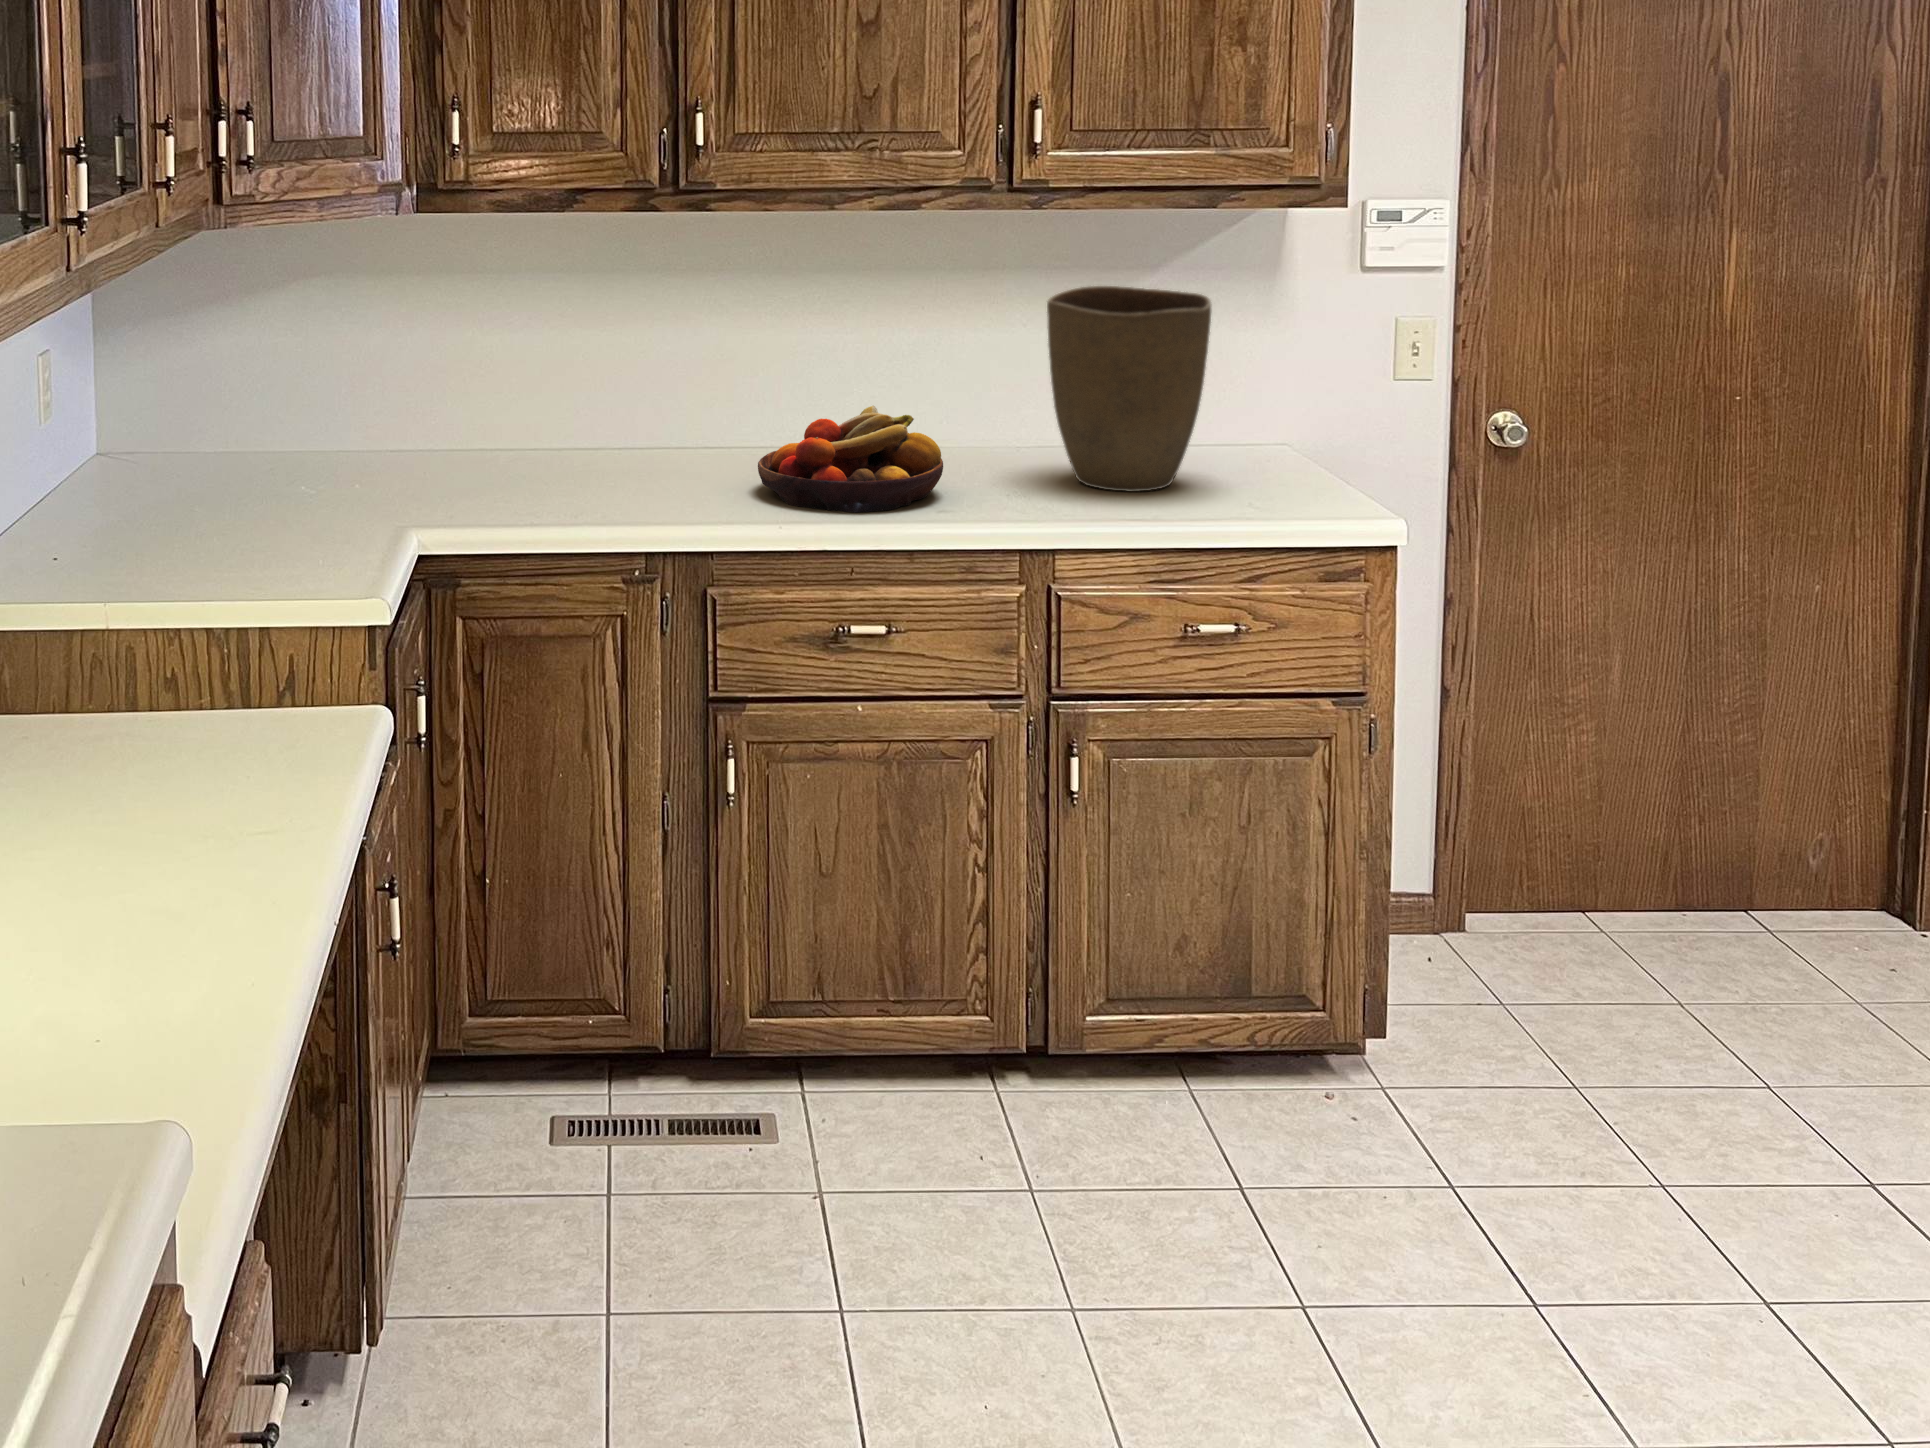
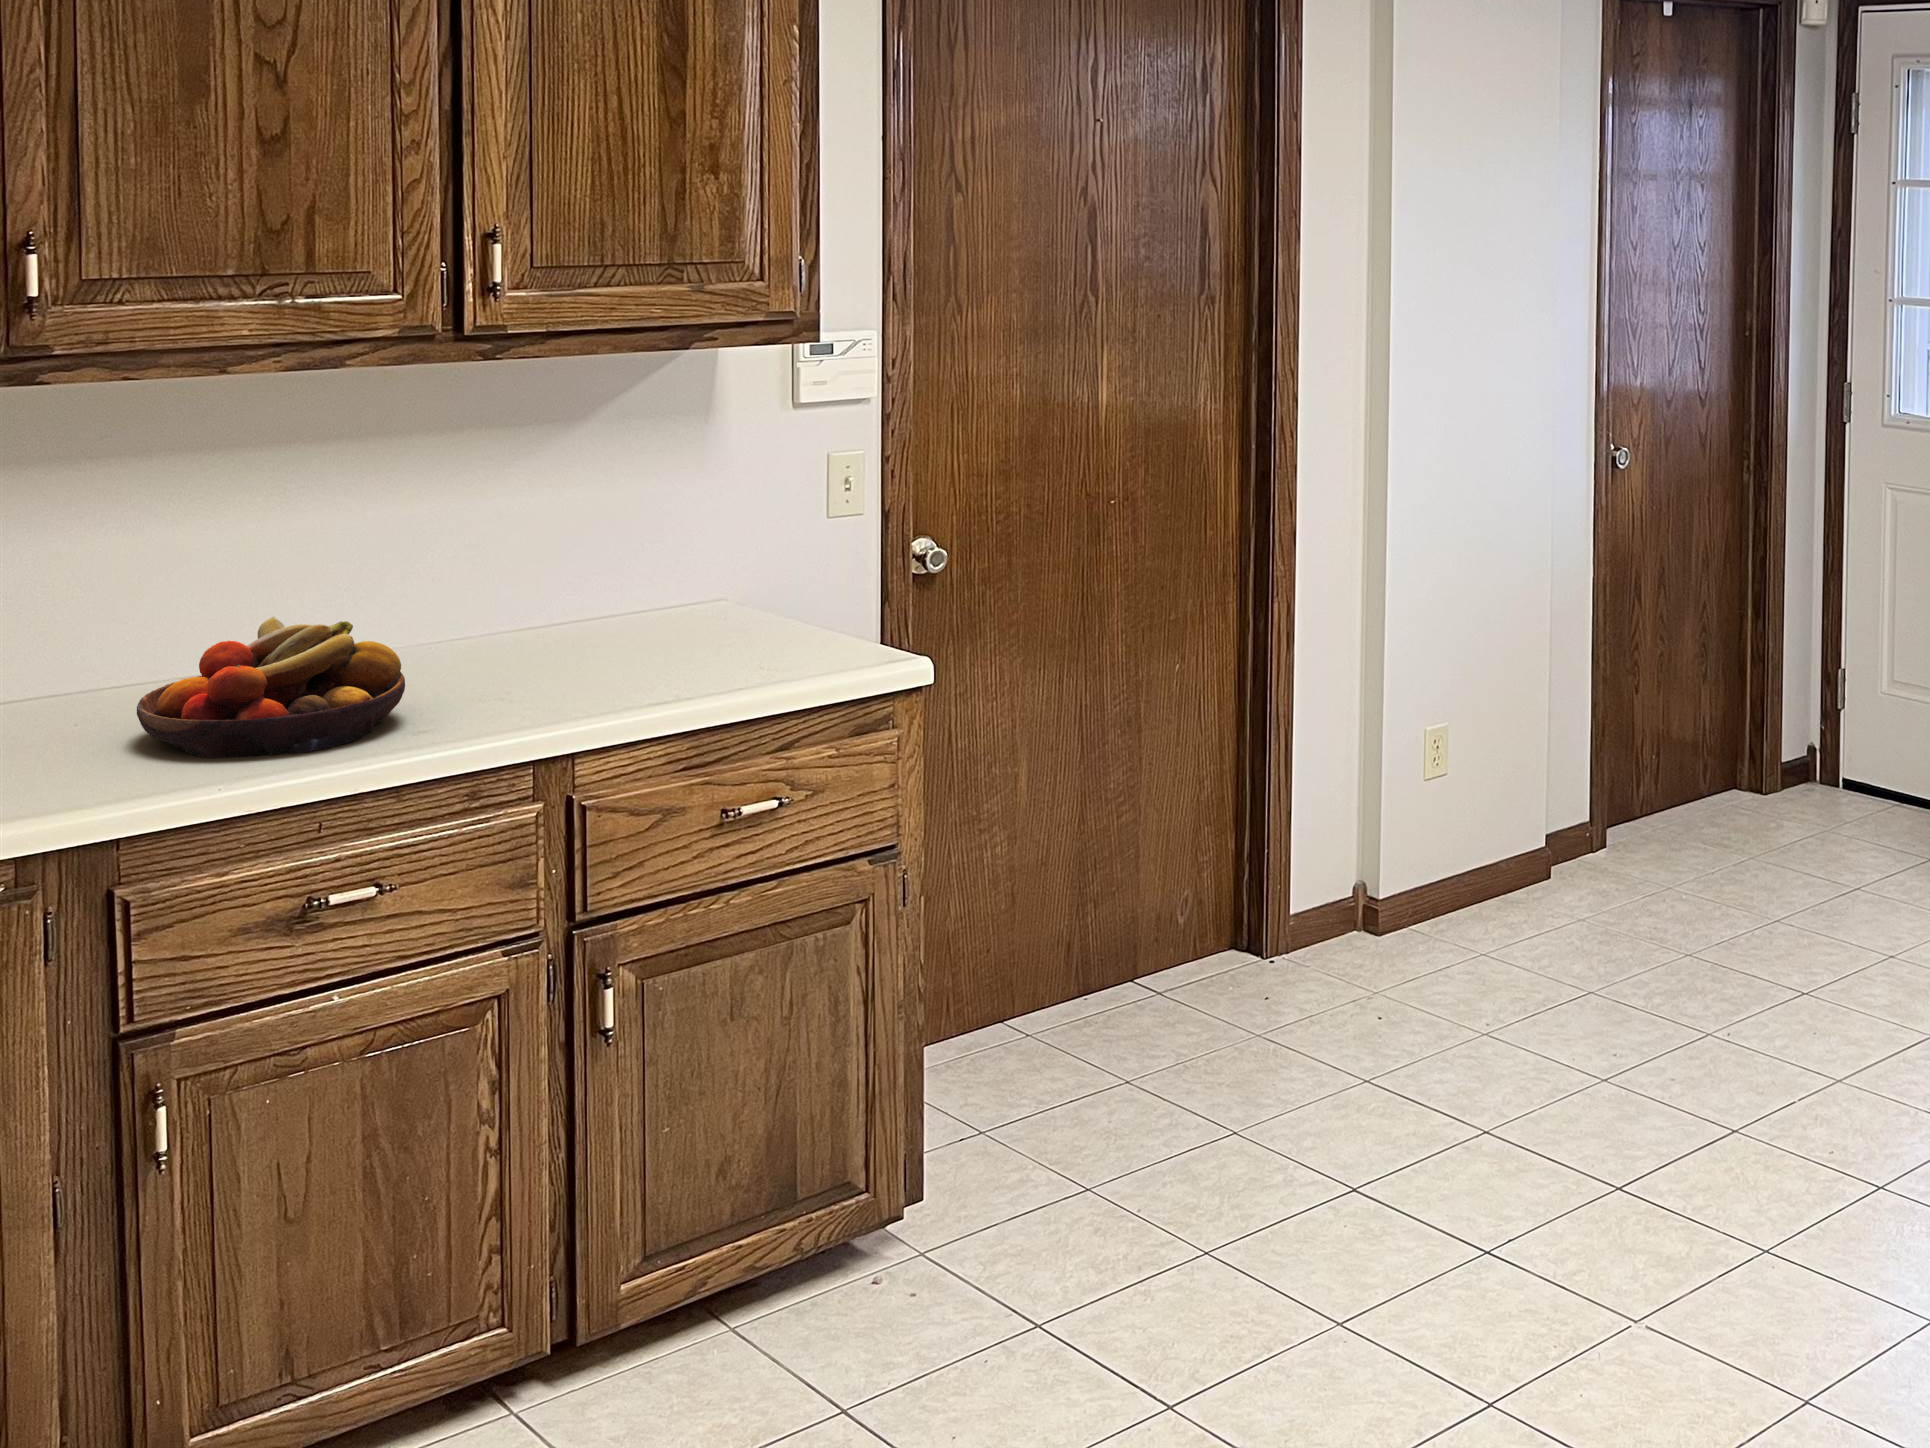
vase: present [1047,286,1211,492] -> none [499,443,695,676]

